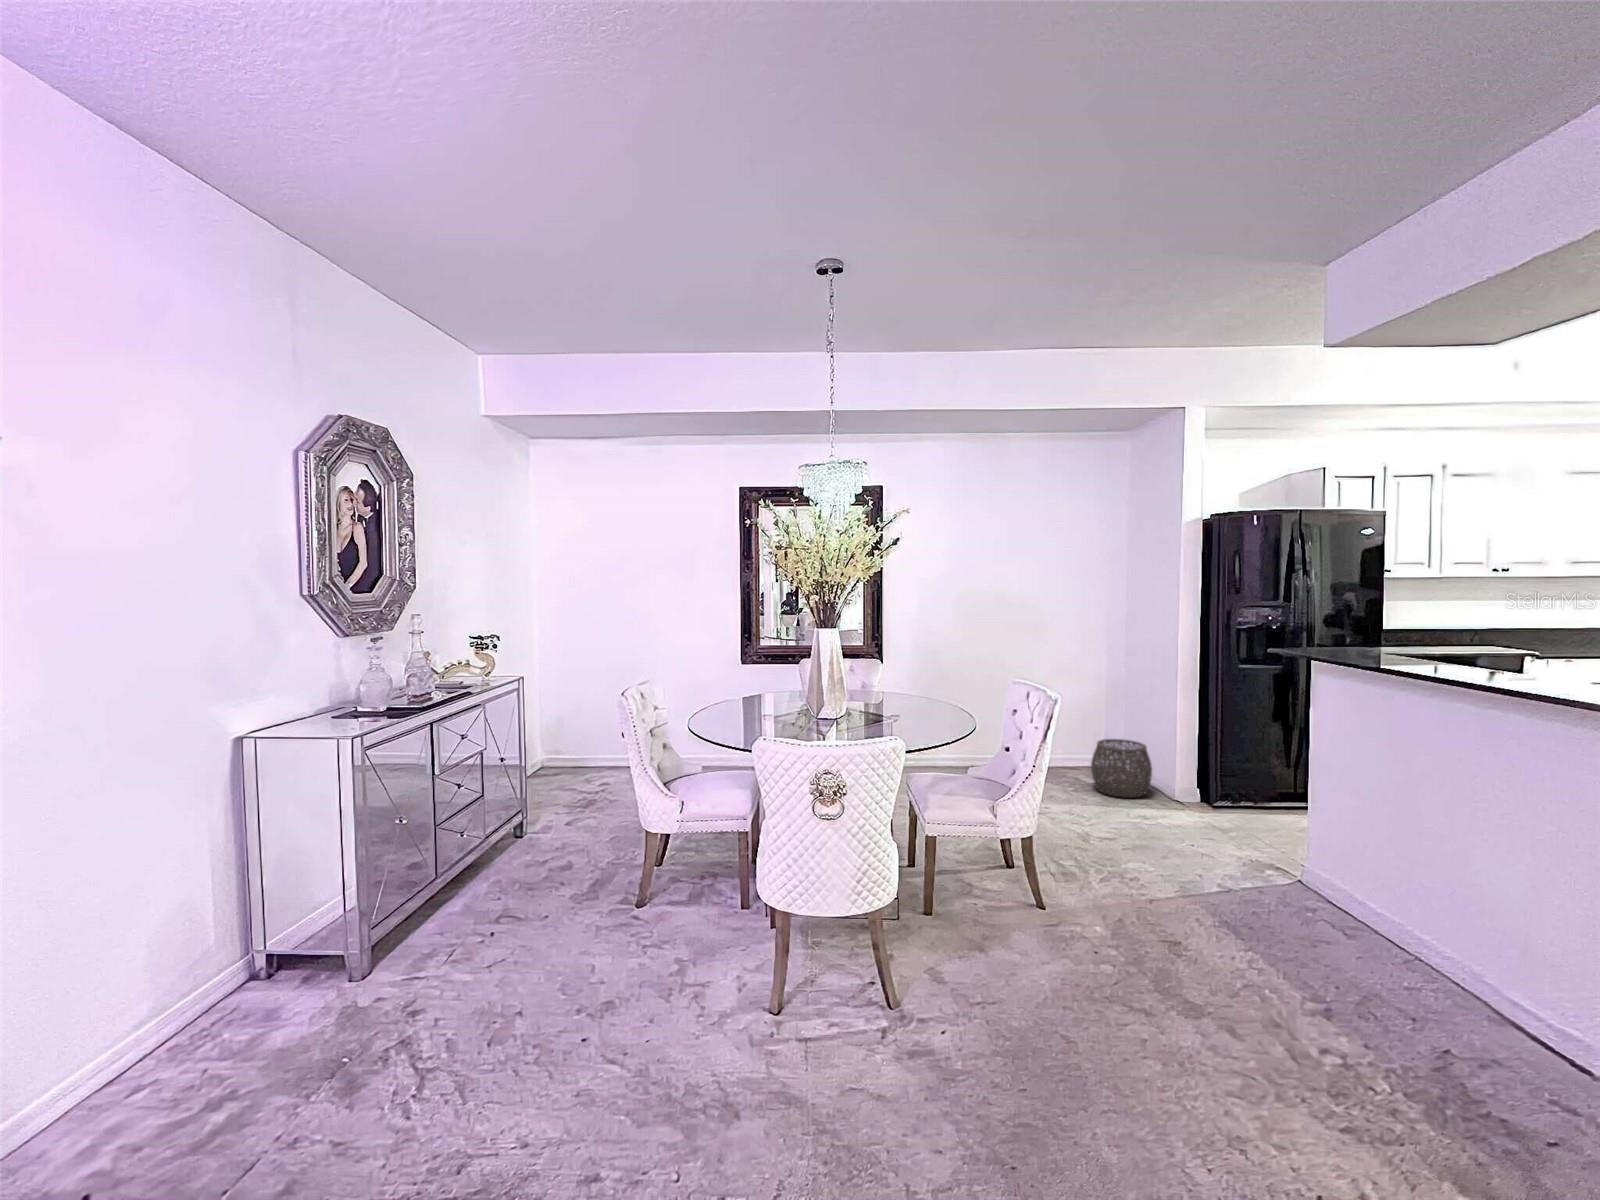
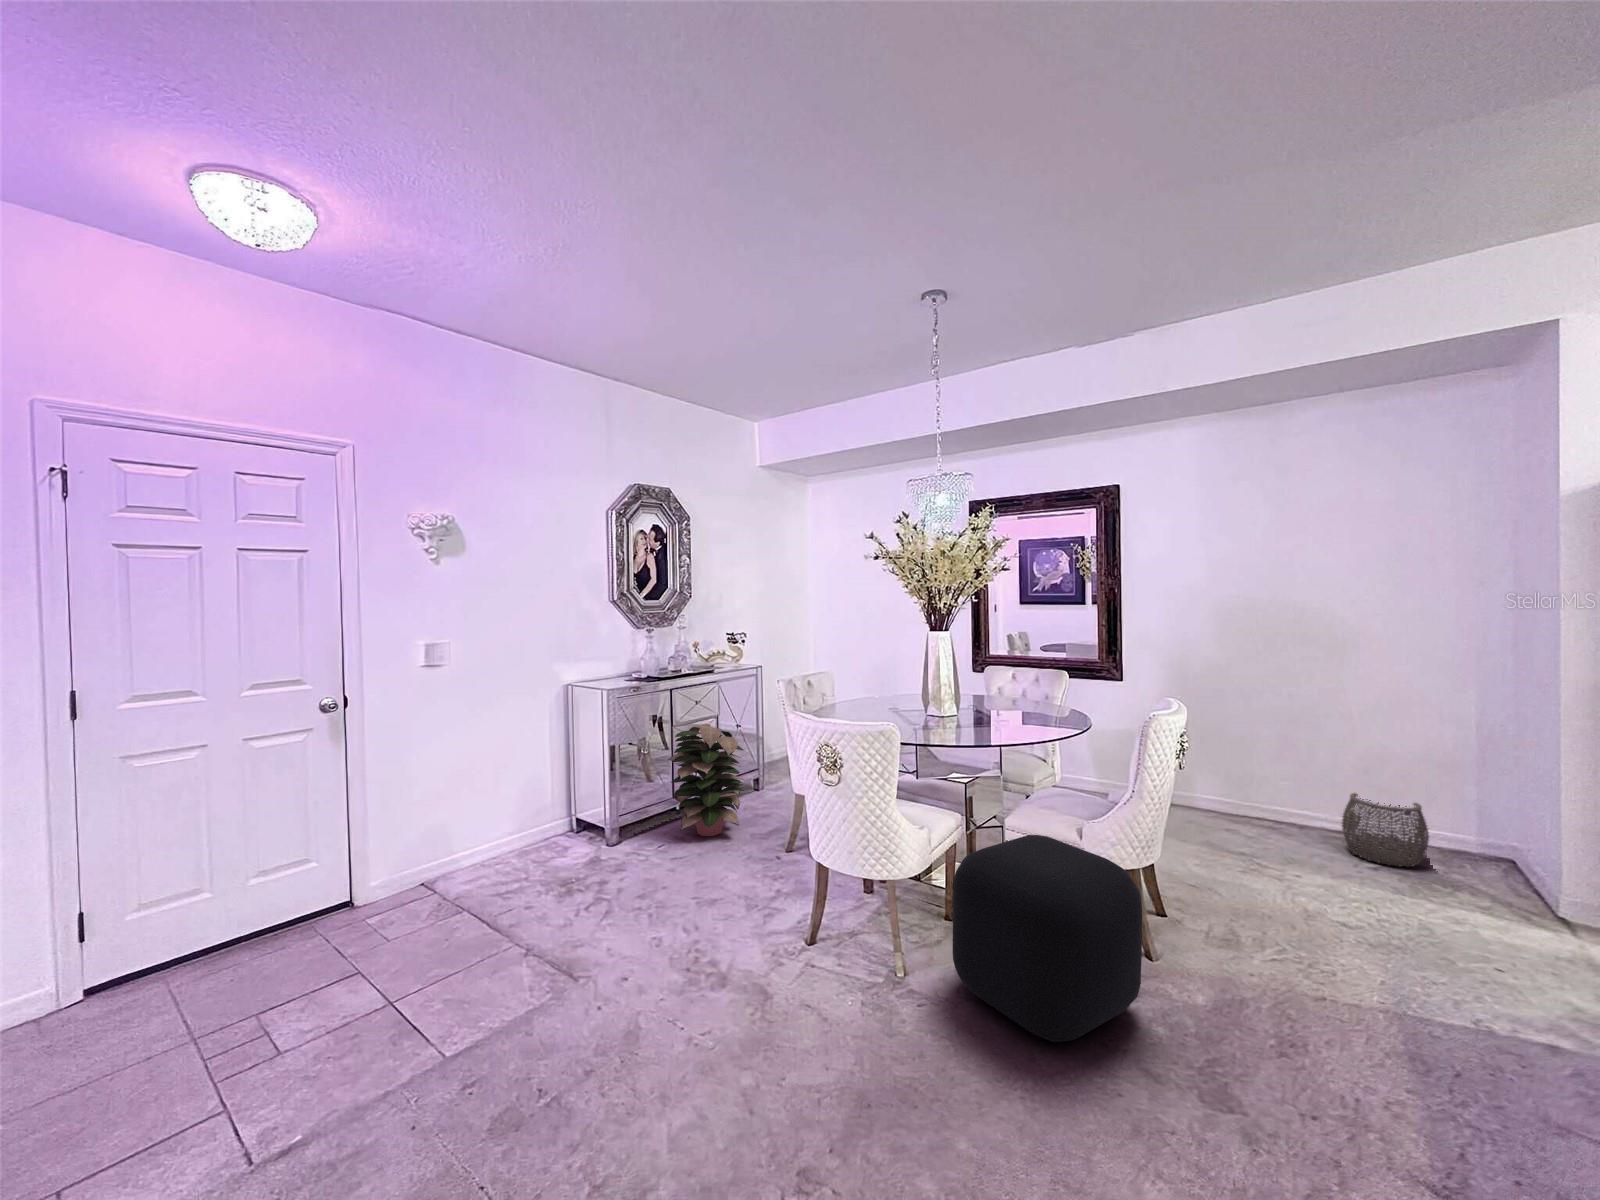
decorative plant: none [437,766,558,927] -> present [667,723,744,836]
ottoman: none [958,831,1146,1048] -> present [953,835,1142,1042]

